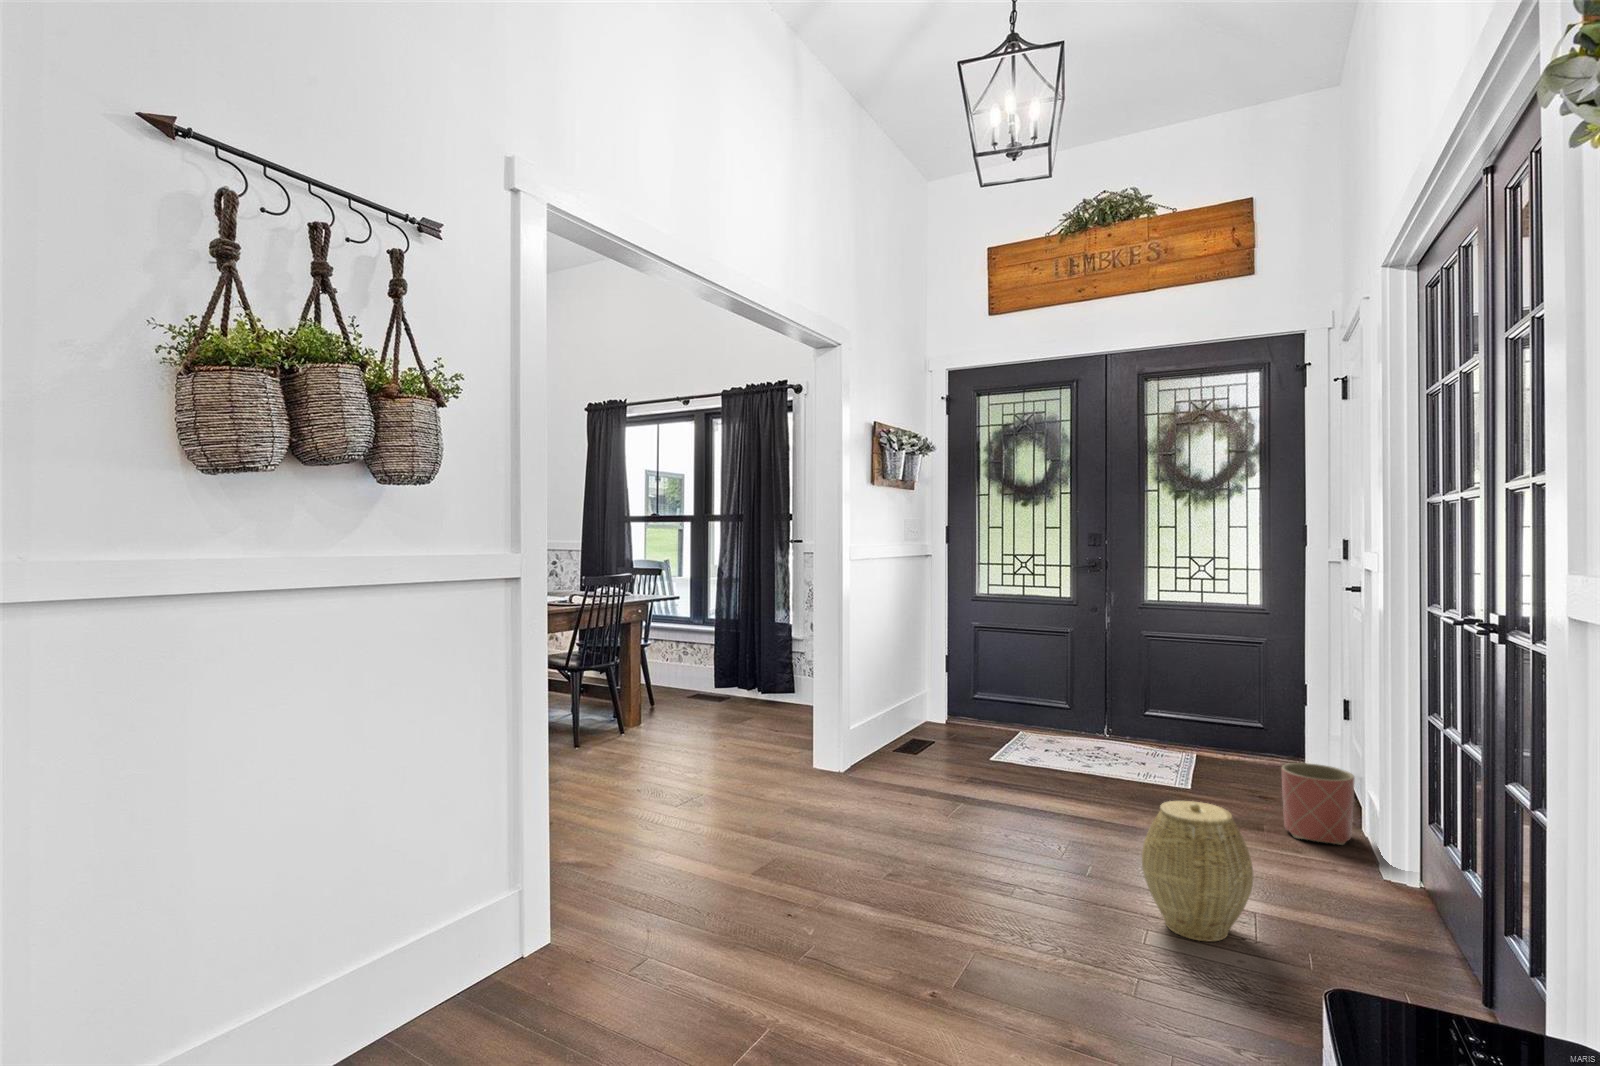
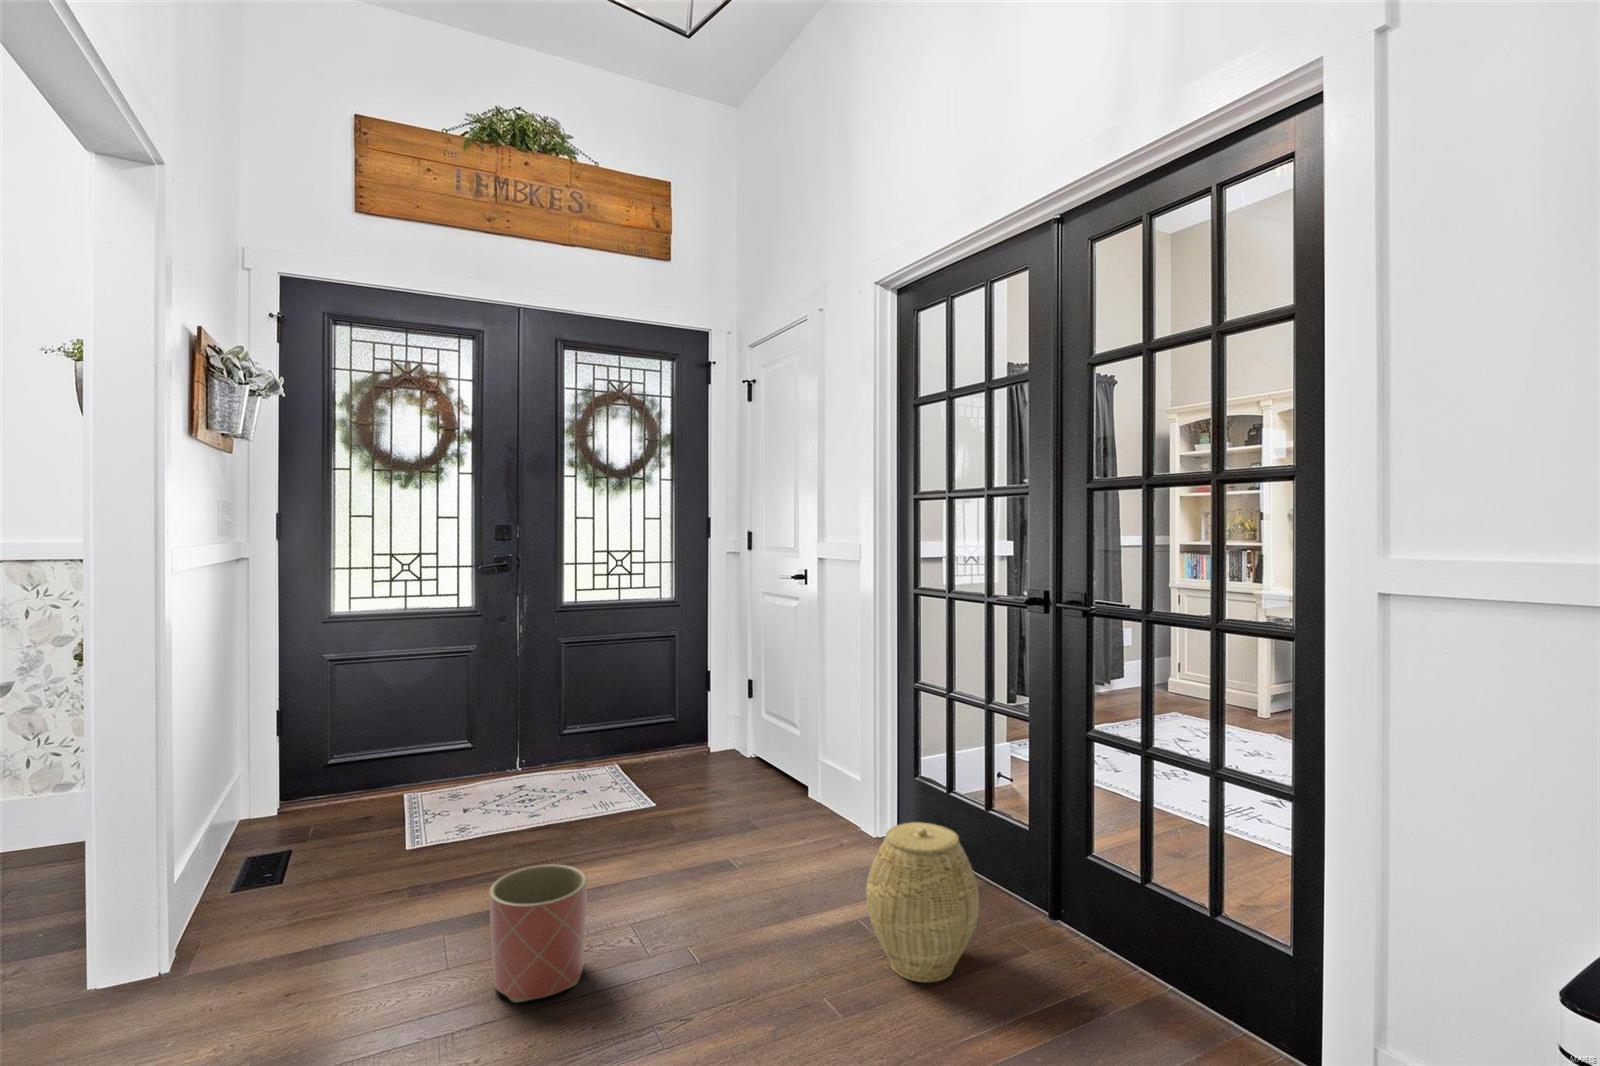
planter: present [1281,763,1355,845] -> present [489,864,587,1003]

